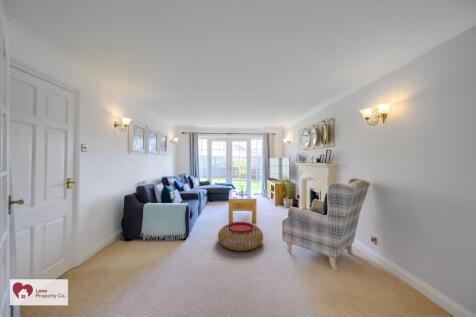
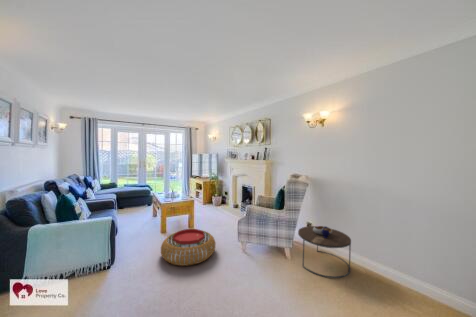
side table: none [344,239,416,306] -> present [298,226,351,278]

